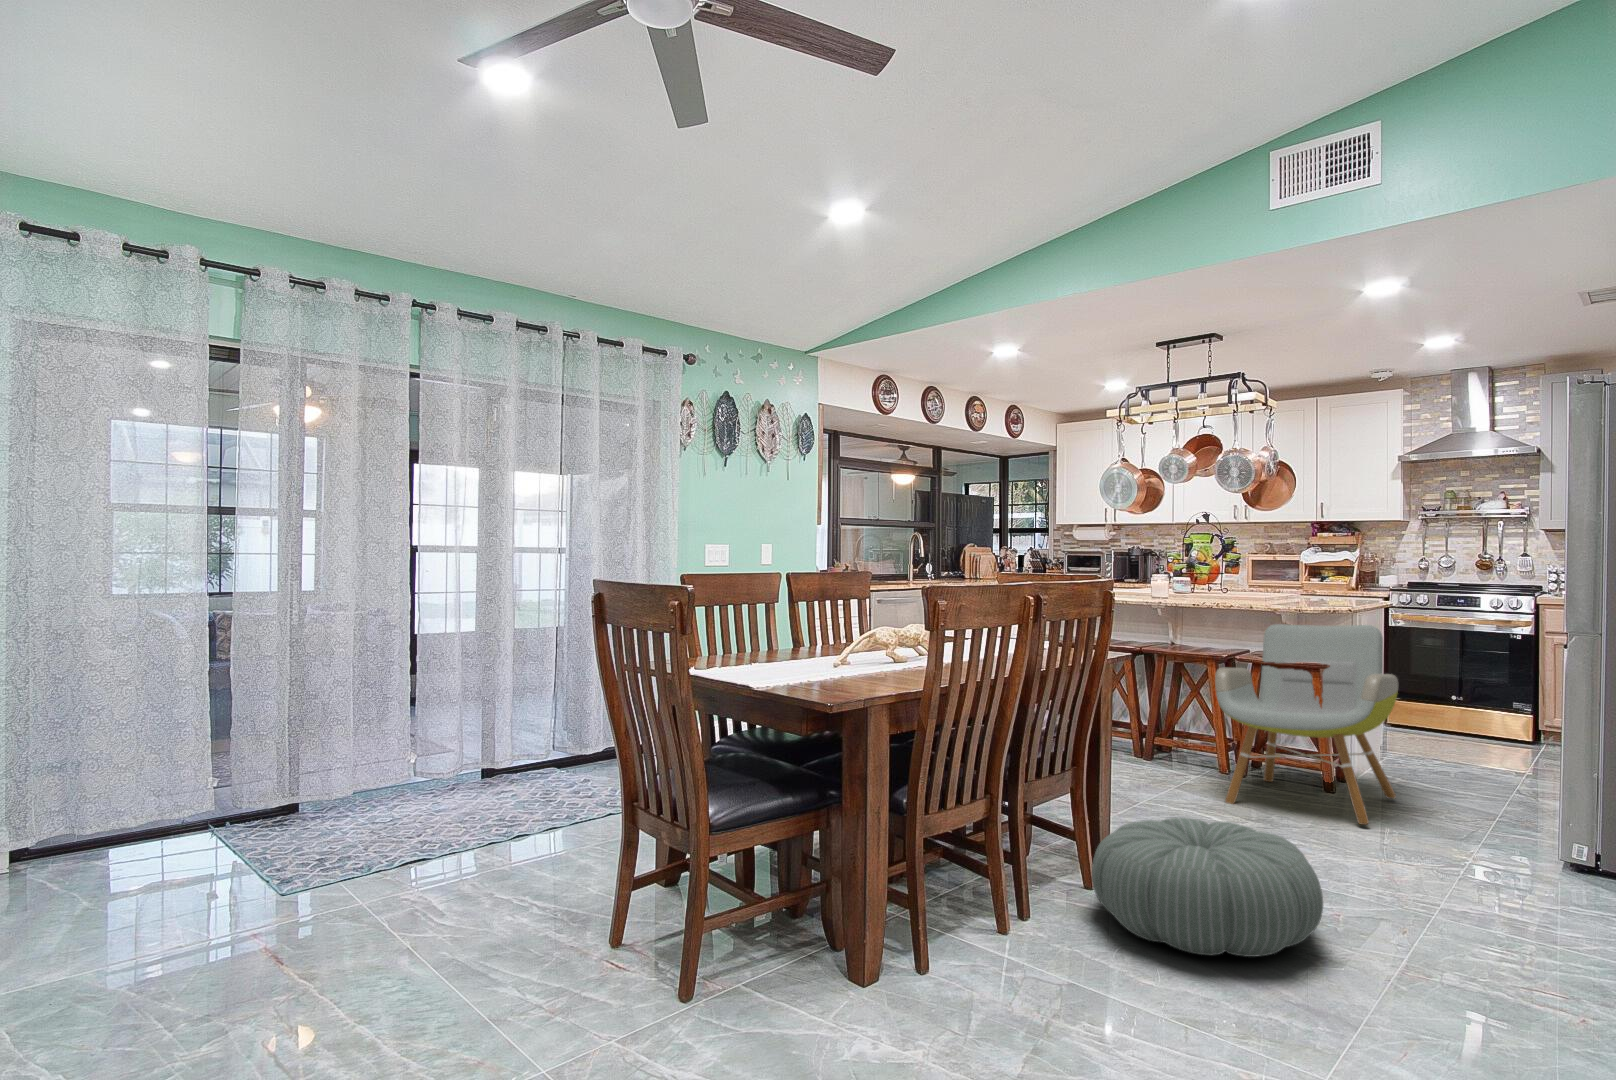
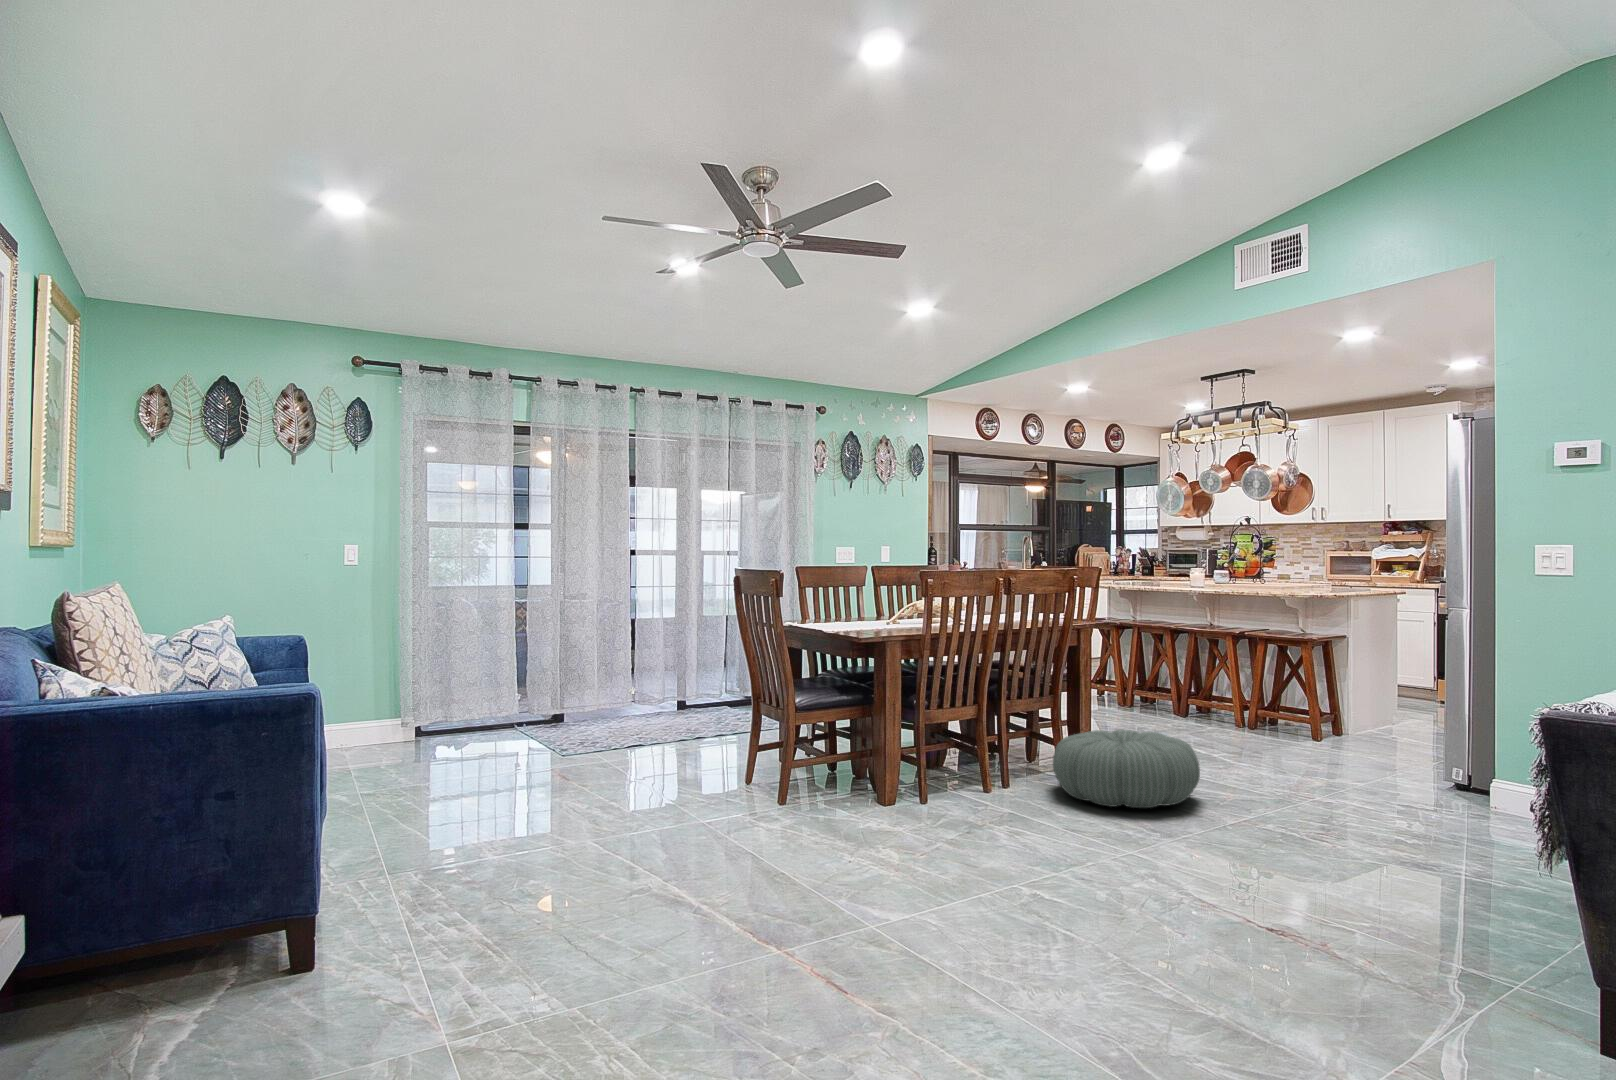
armchair: present [1215,624,1398,825] -> none [1180,606,1415,765]

